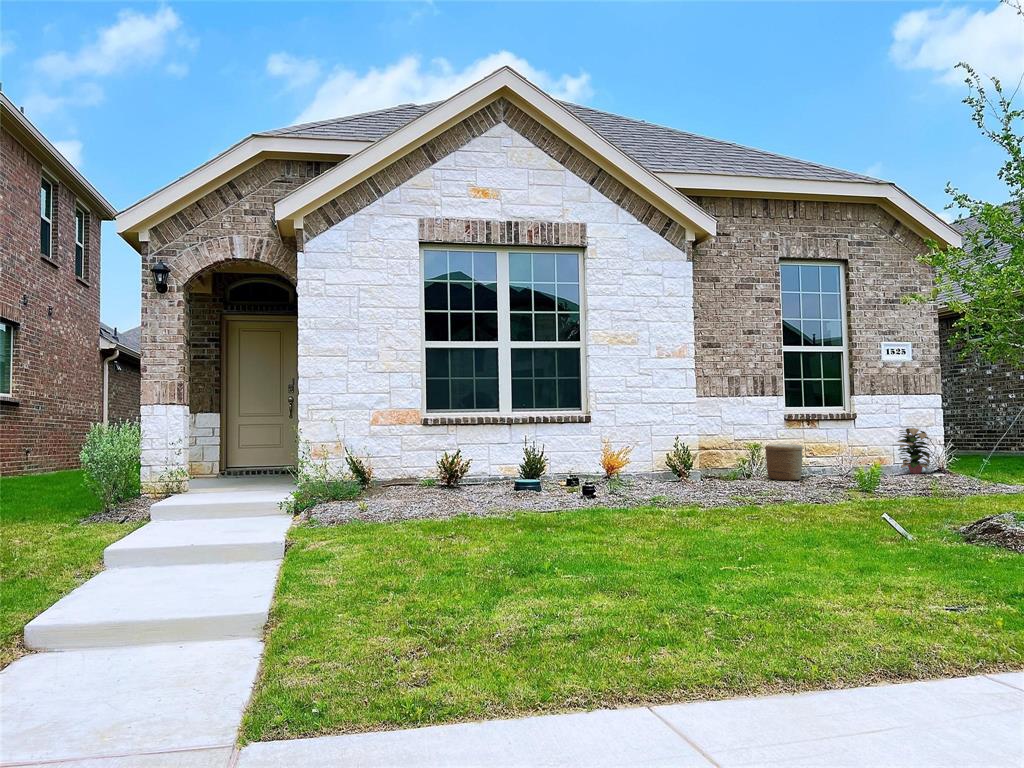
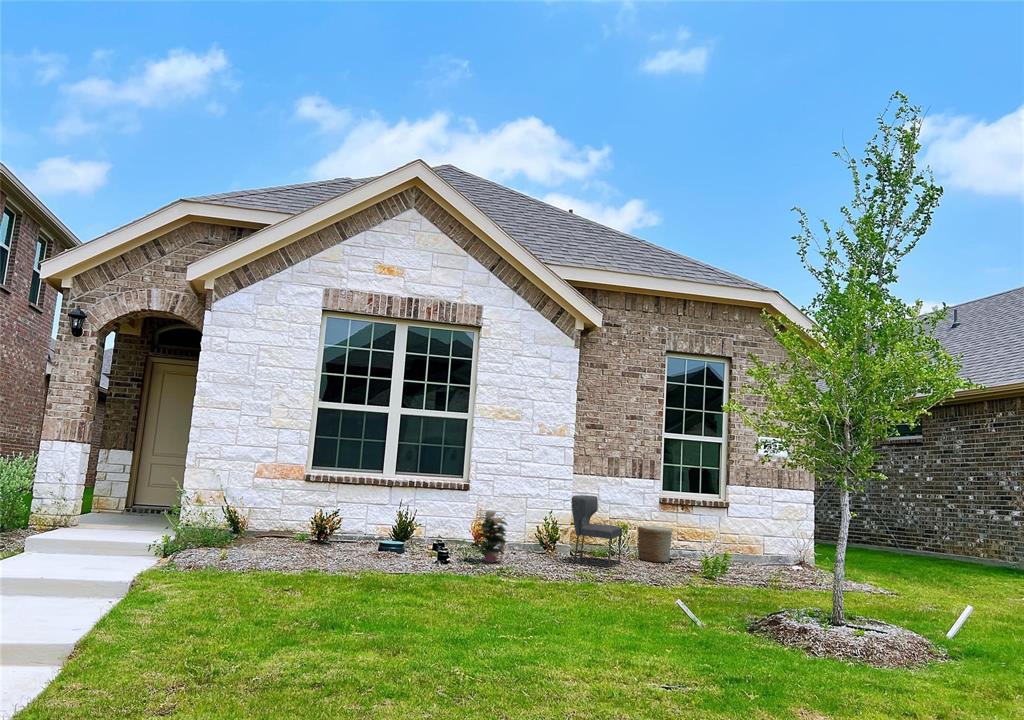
chair: none [698,417,753,488] -> present [571,495,622,567]
decorative plant: present [897,428,930,474] -> present [474,511,507,562]

